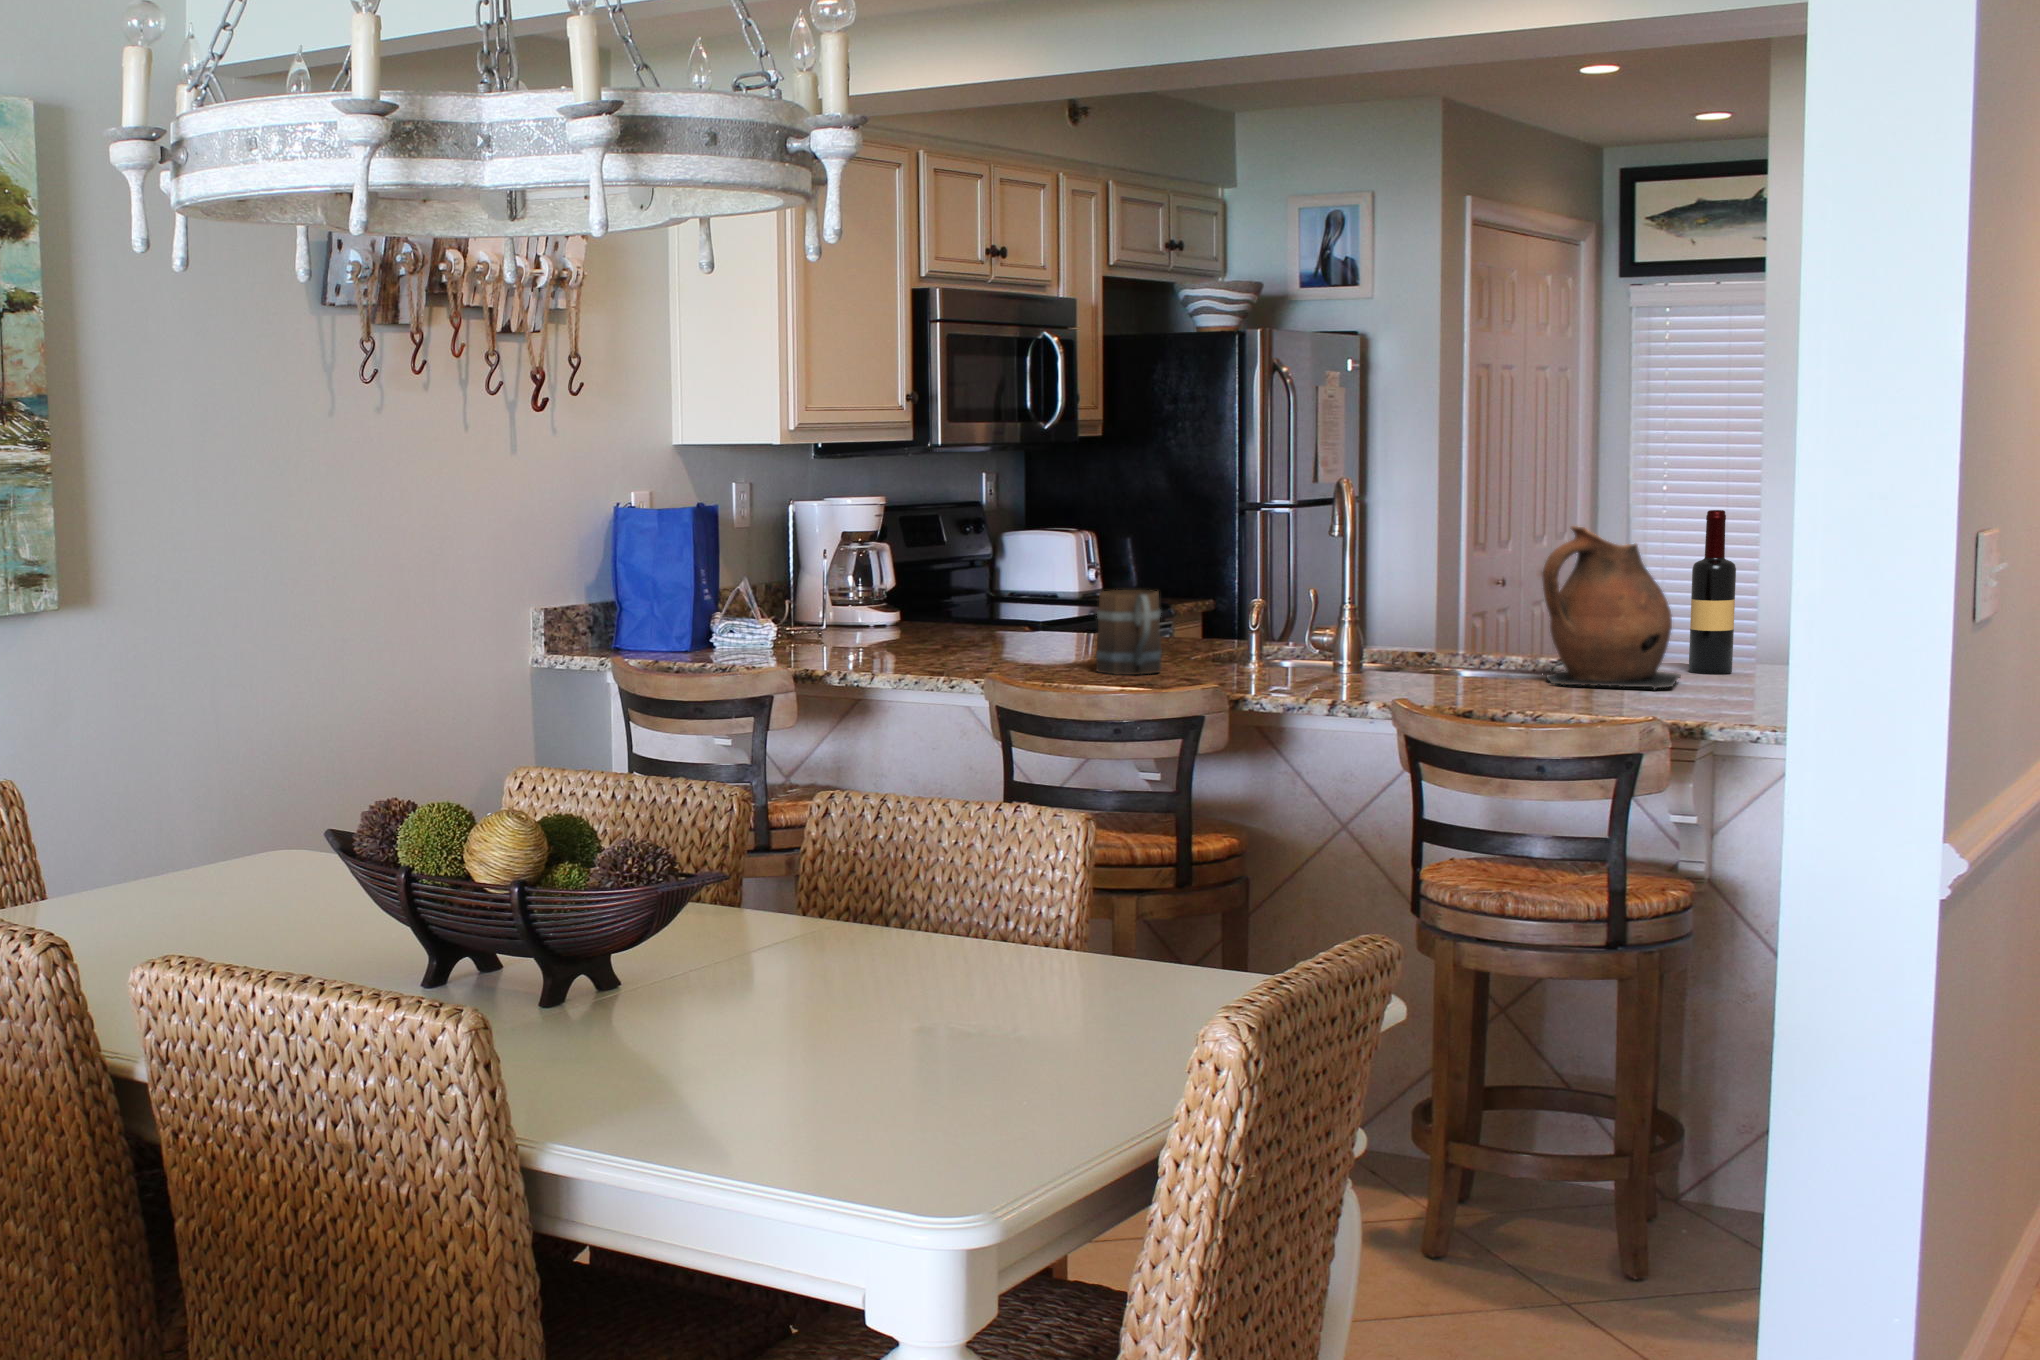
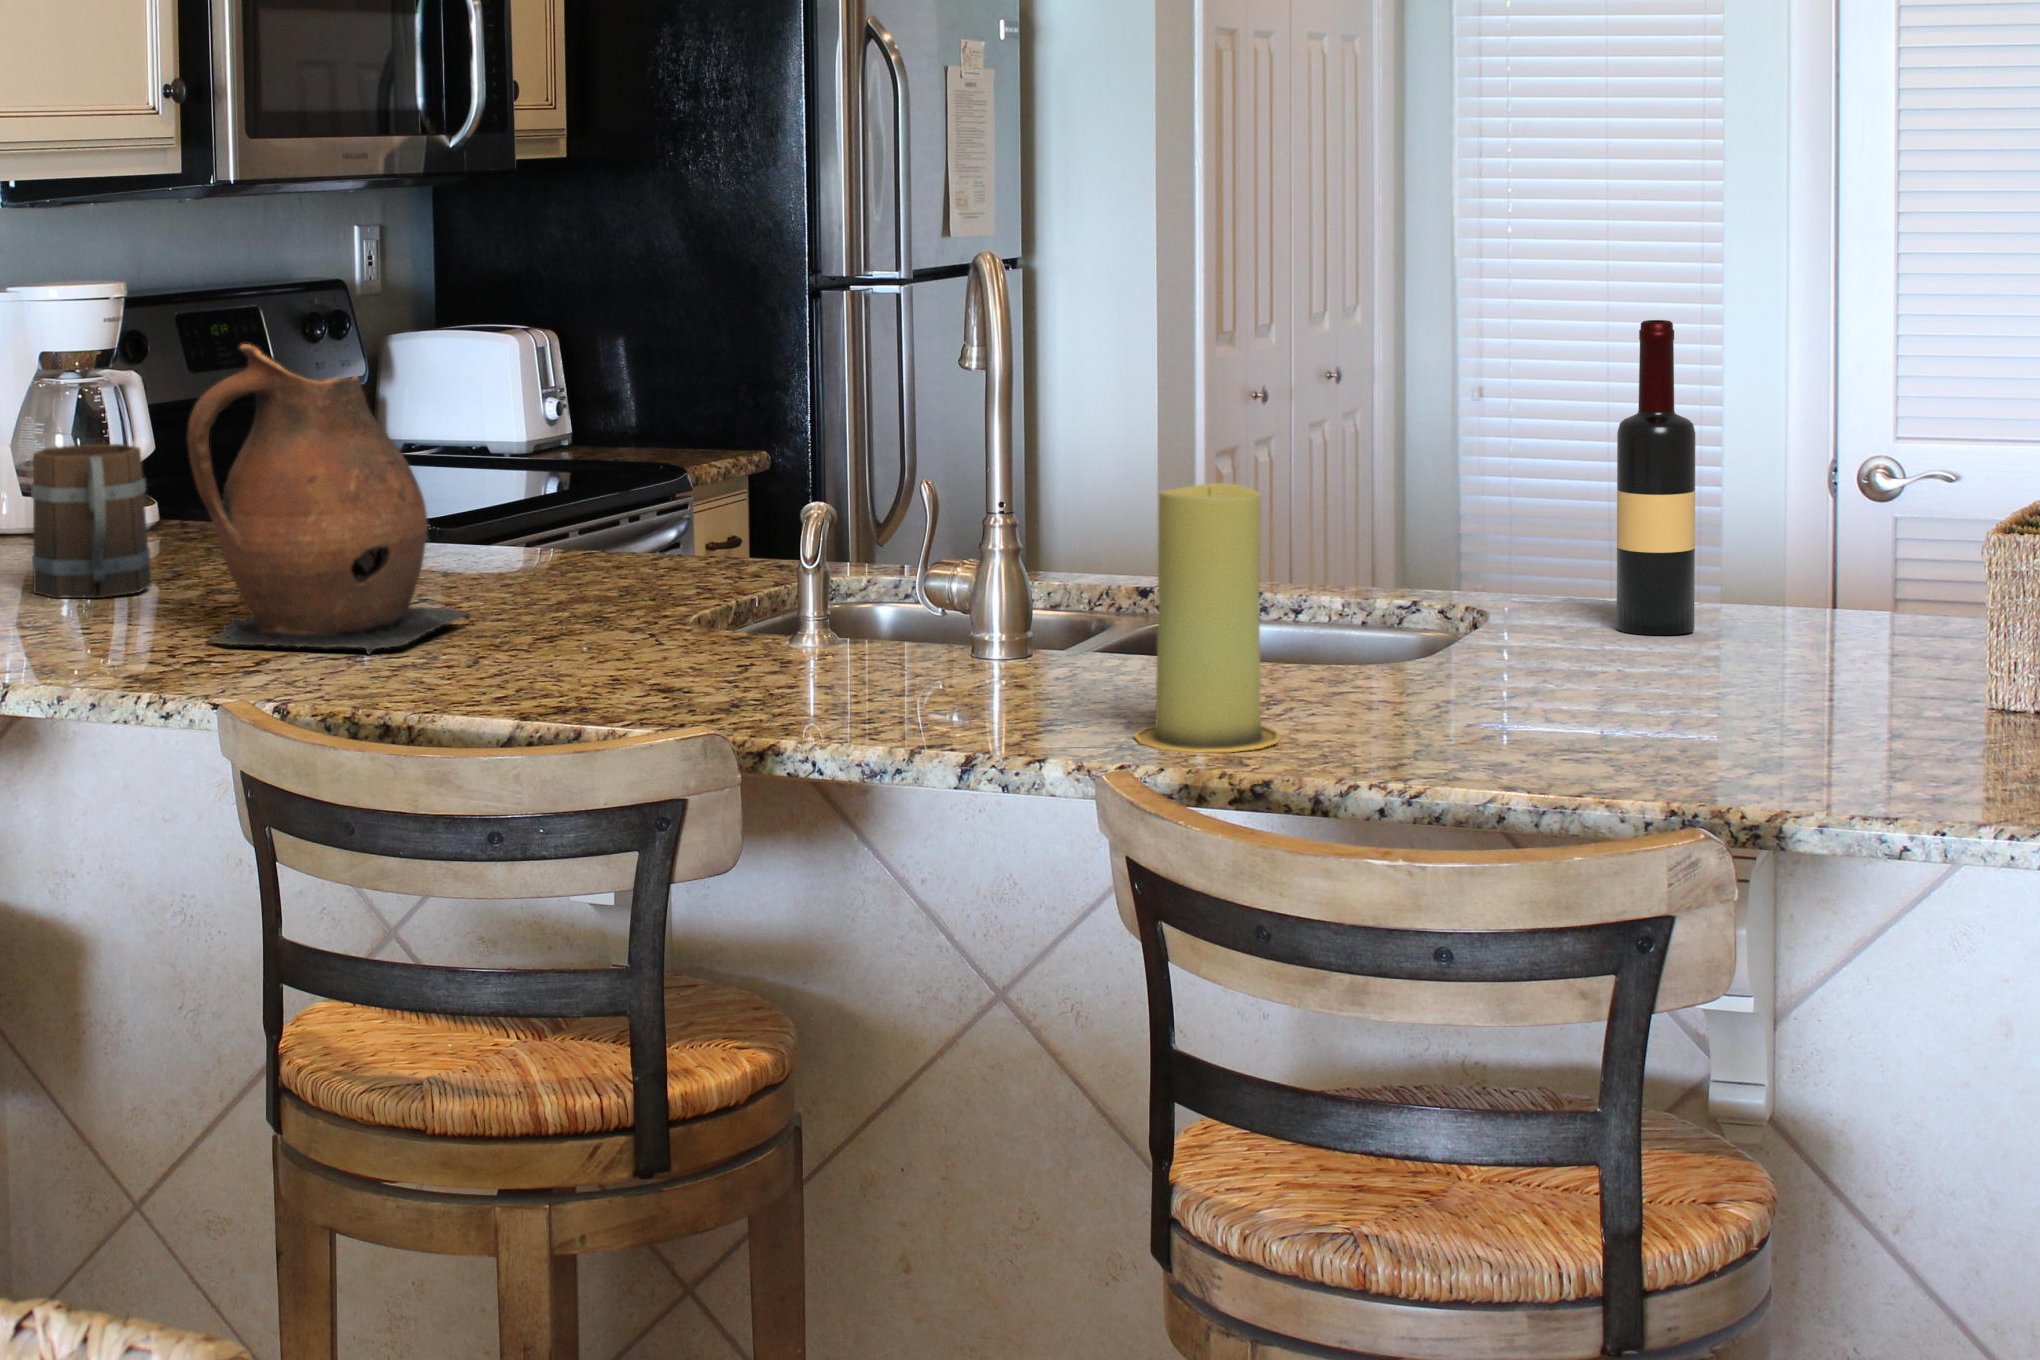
ceramic pitcher: present [1542,526,1680,690] -> present [187,344,470,654]
candle: none [1424,578,1498,704] -> present [1134,483,1280,753]
mug: present [1096,590,1161,675] -> present [31,444,151,598]

